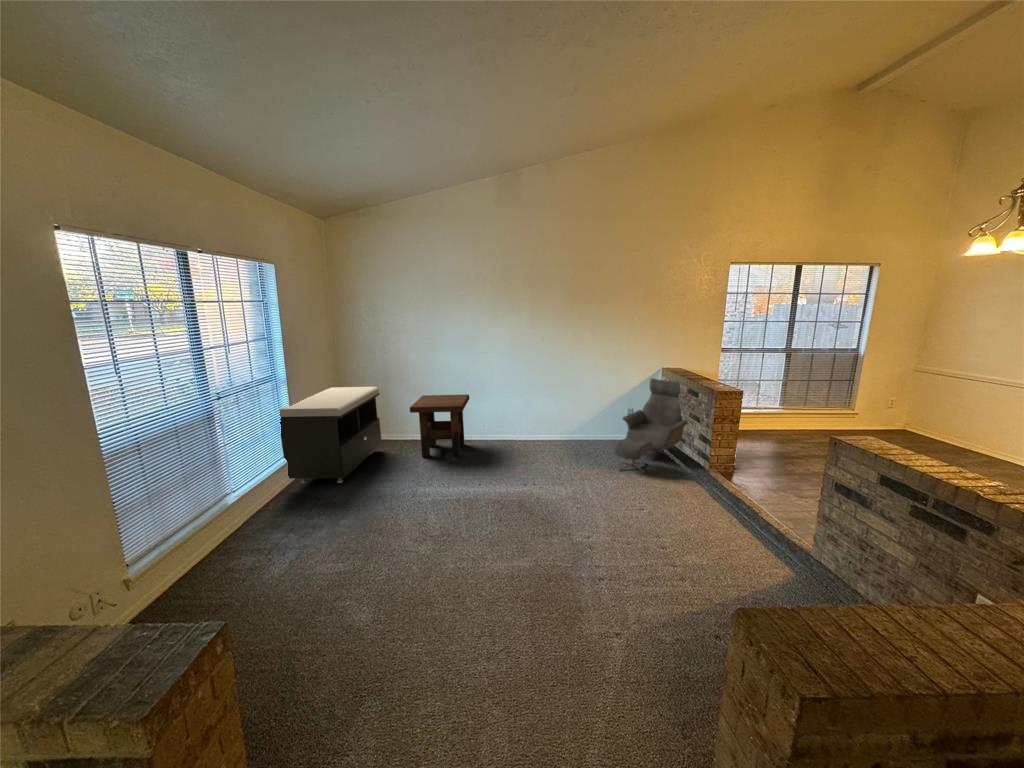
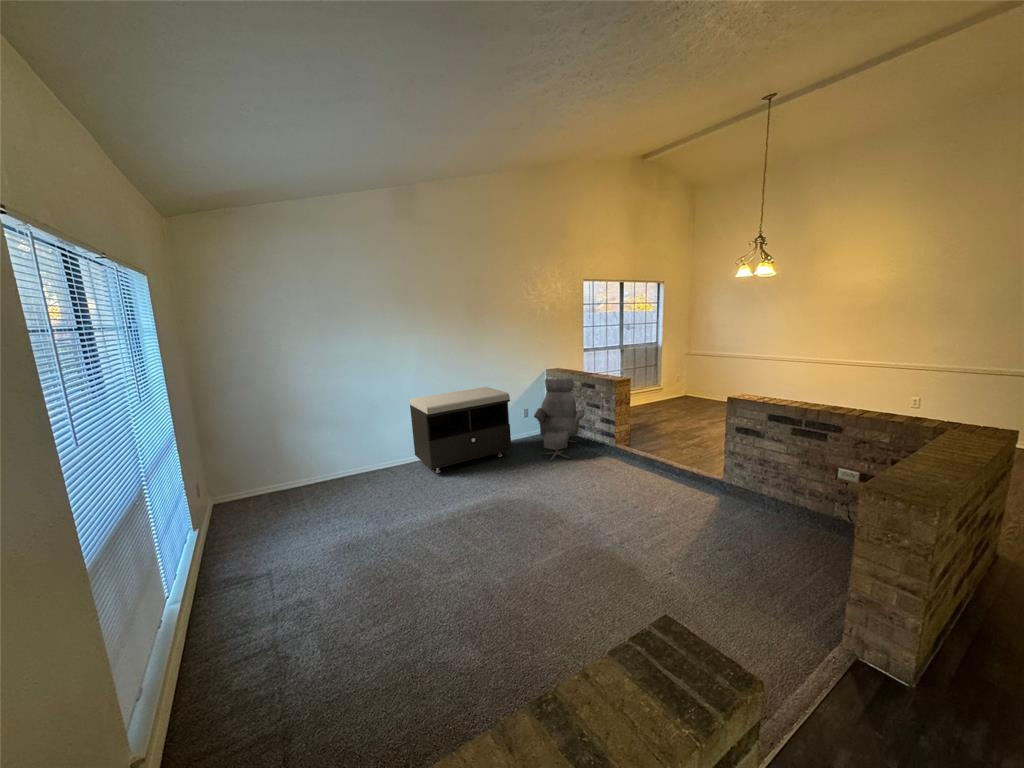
storage bench: present [280,387,382,483] -> present [410,387,511,473]
side table: present [410,394,469,457] -> none [325,418,394,496]

